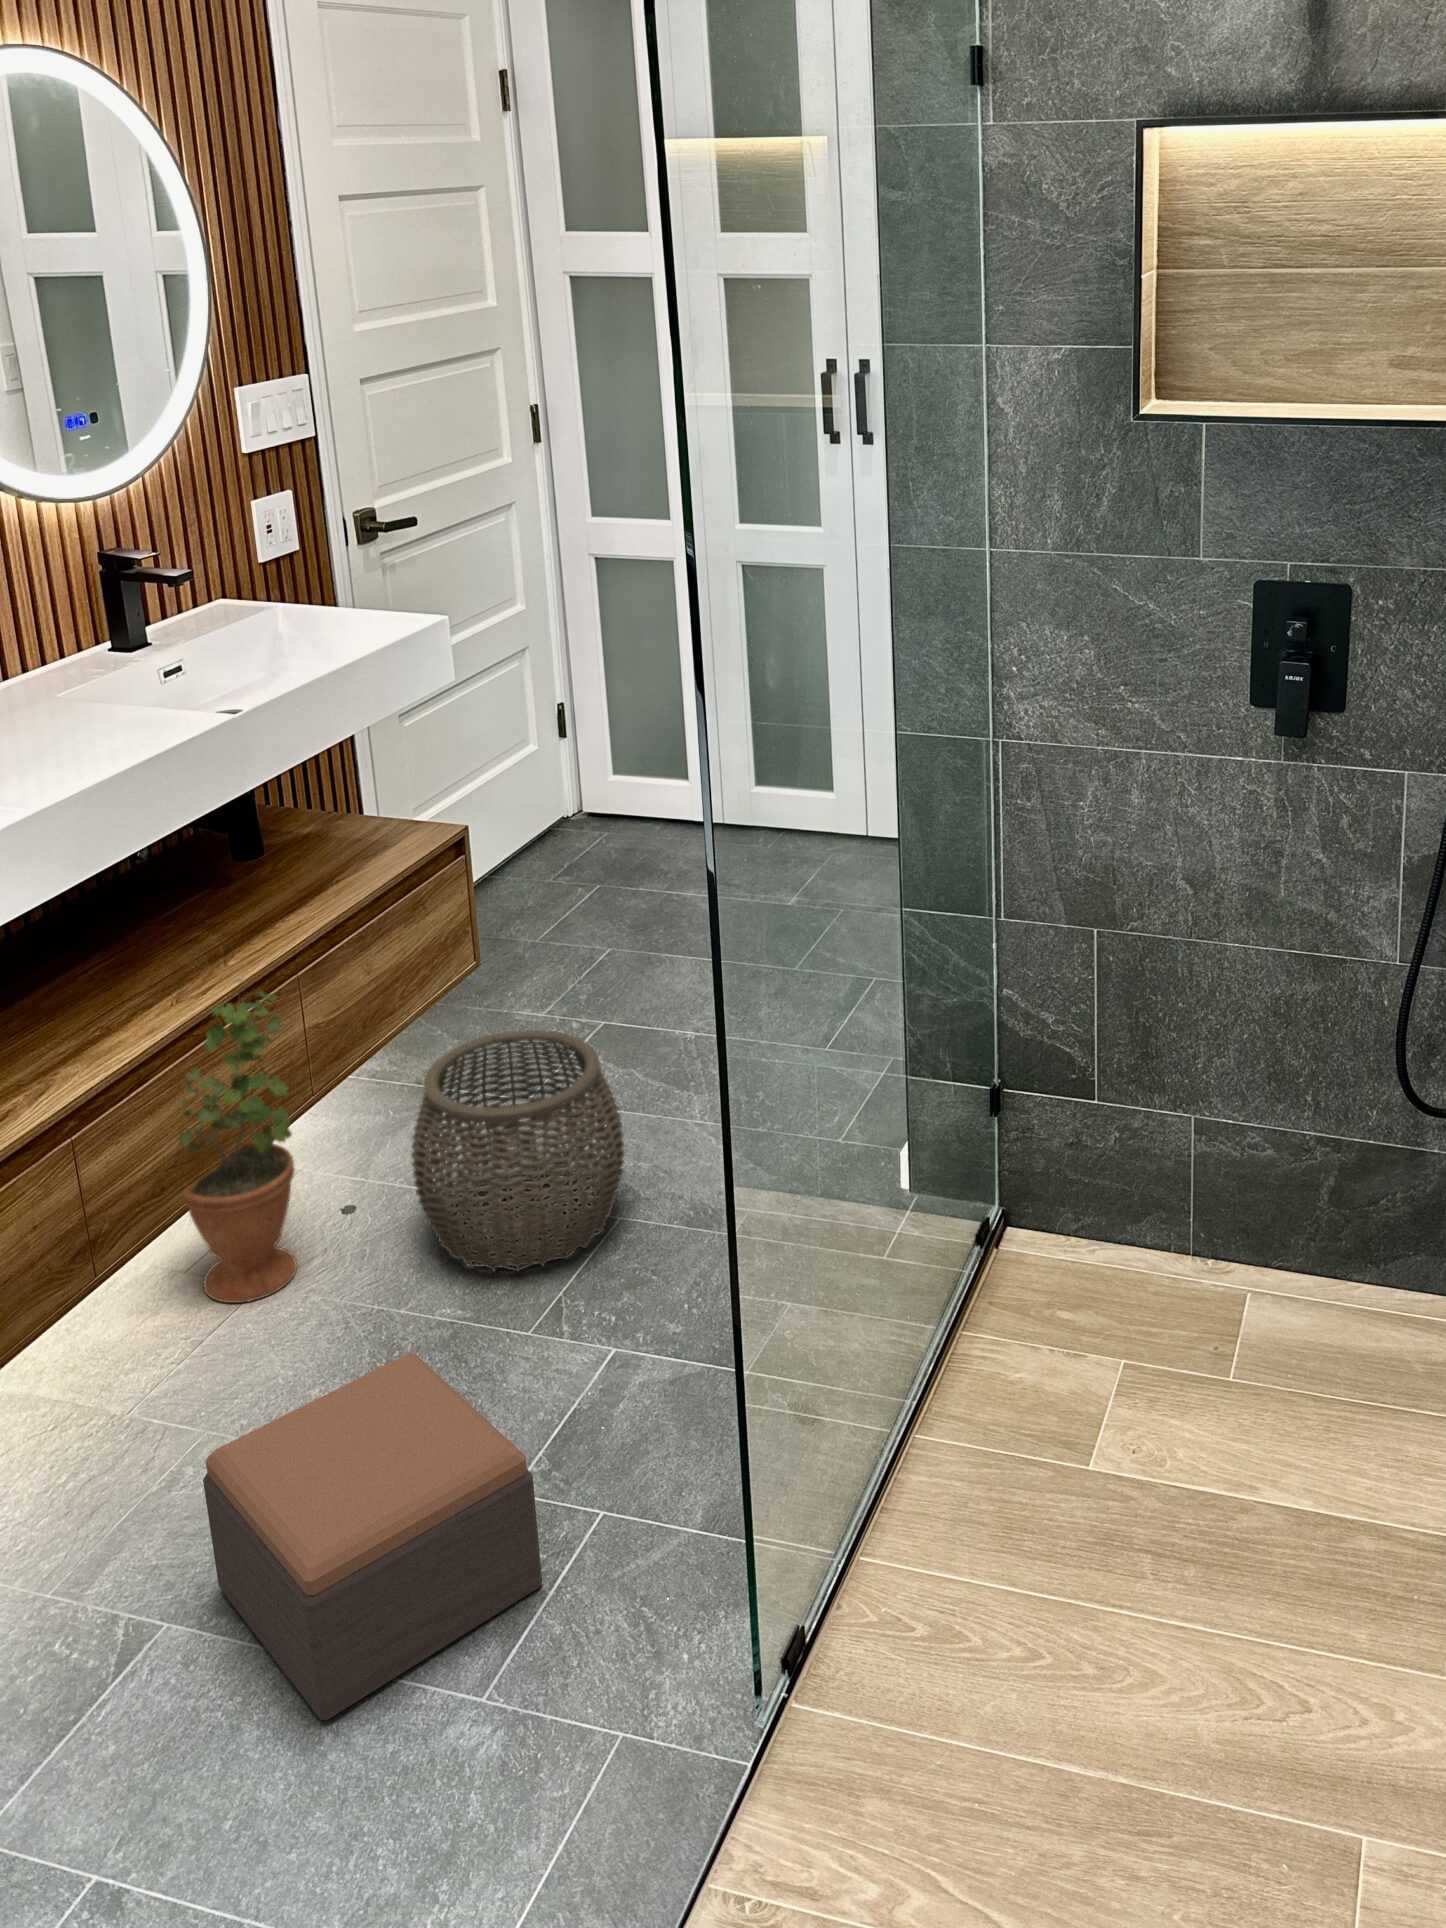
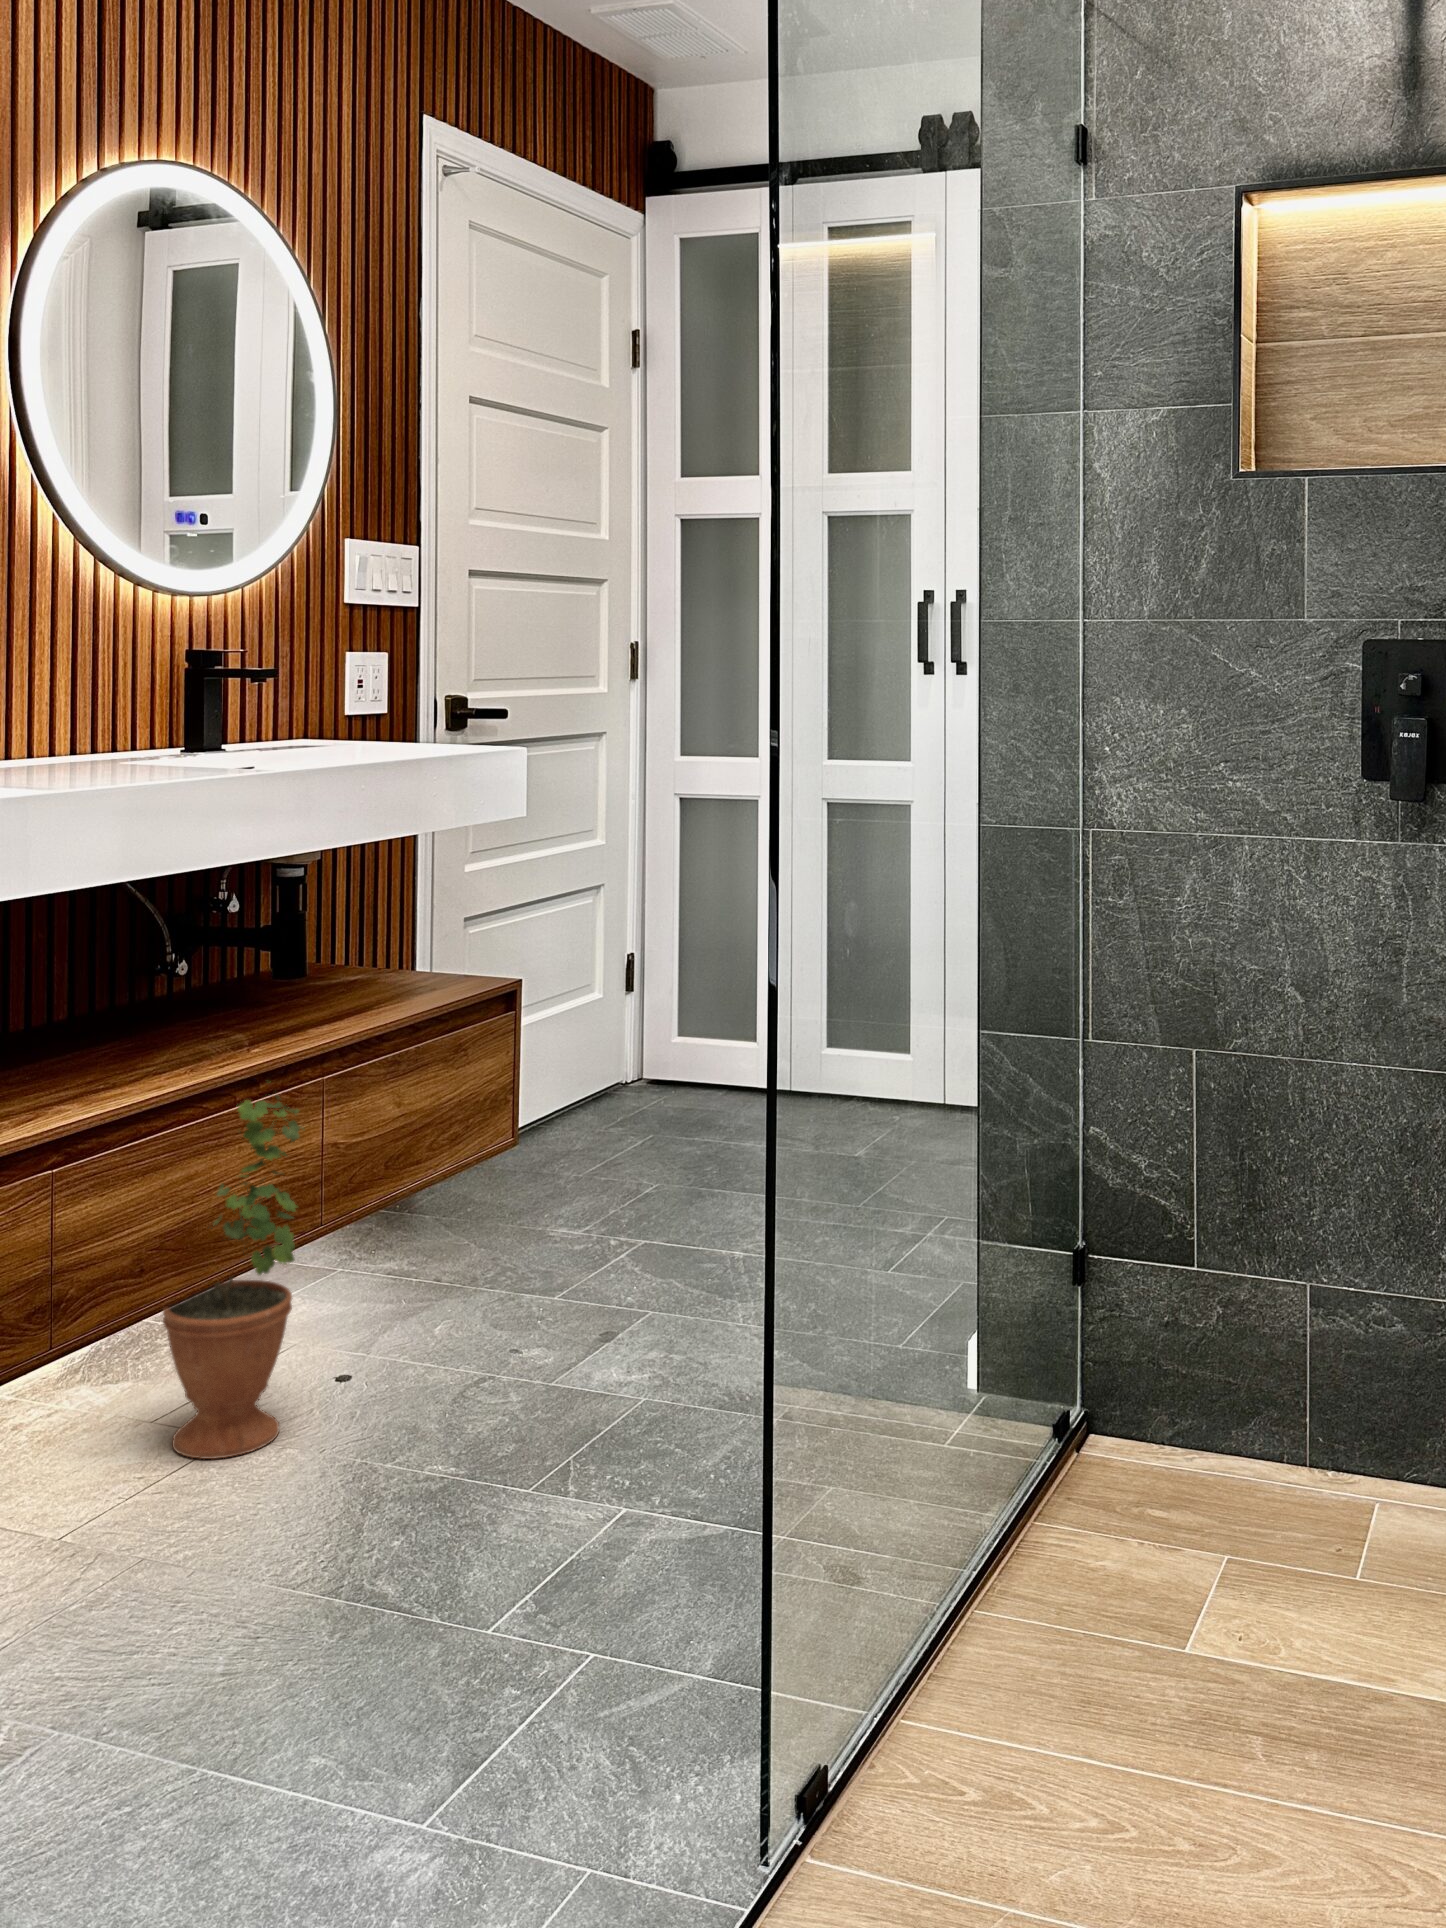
woven basket: present [411,1030,625,1272] -> none [421,1182,659,1445]
footstool: present [203,1354,542,1720] -> none [132,1446,516,1843]

